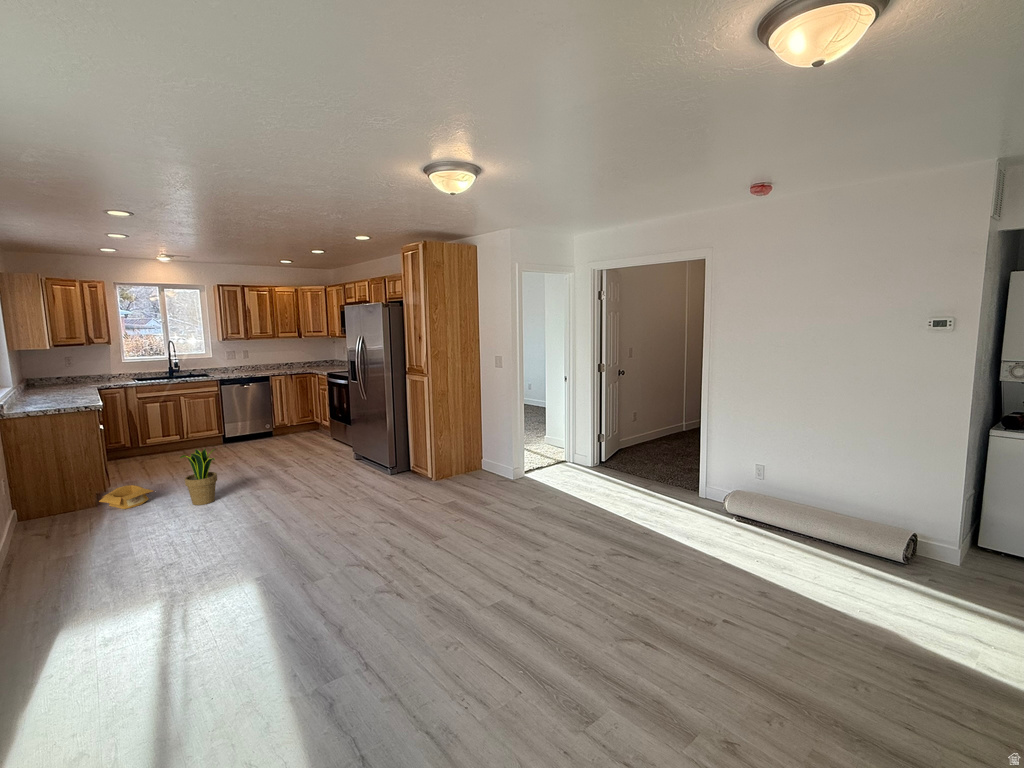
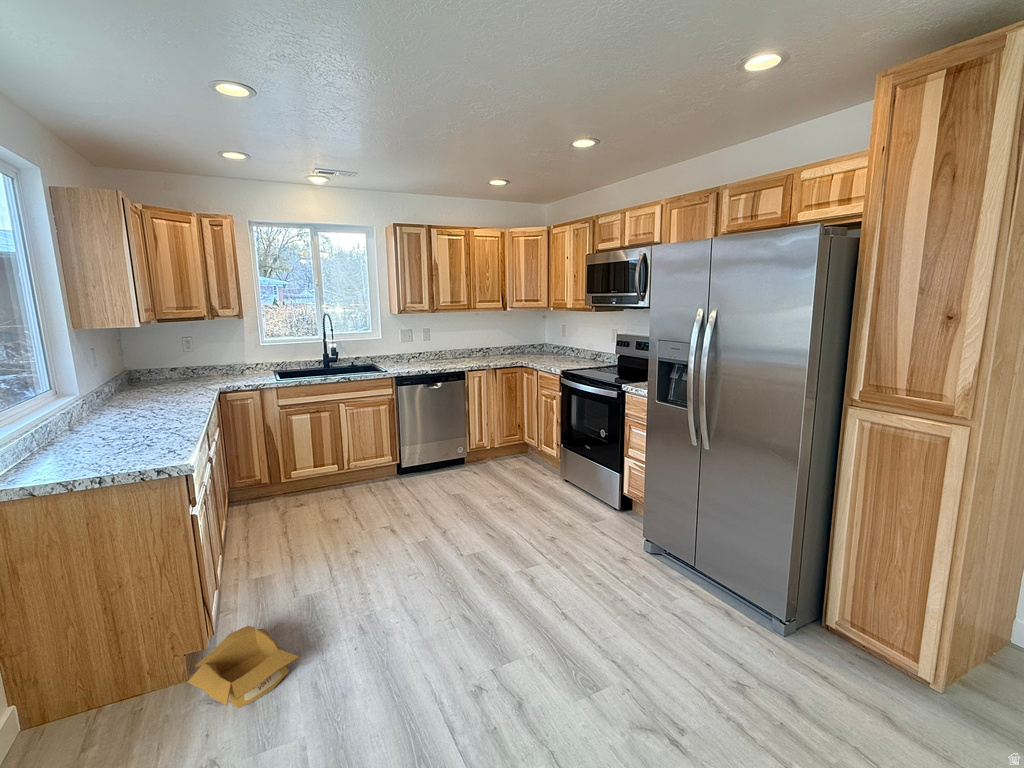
potted plant: present [180,449,217,505] -> none [355,576,434,722]

